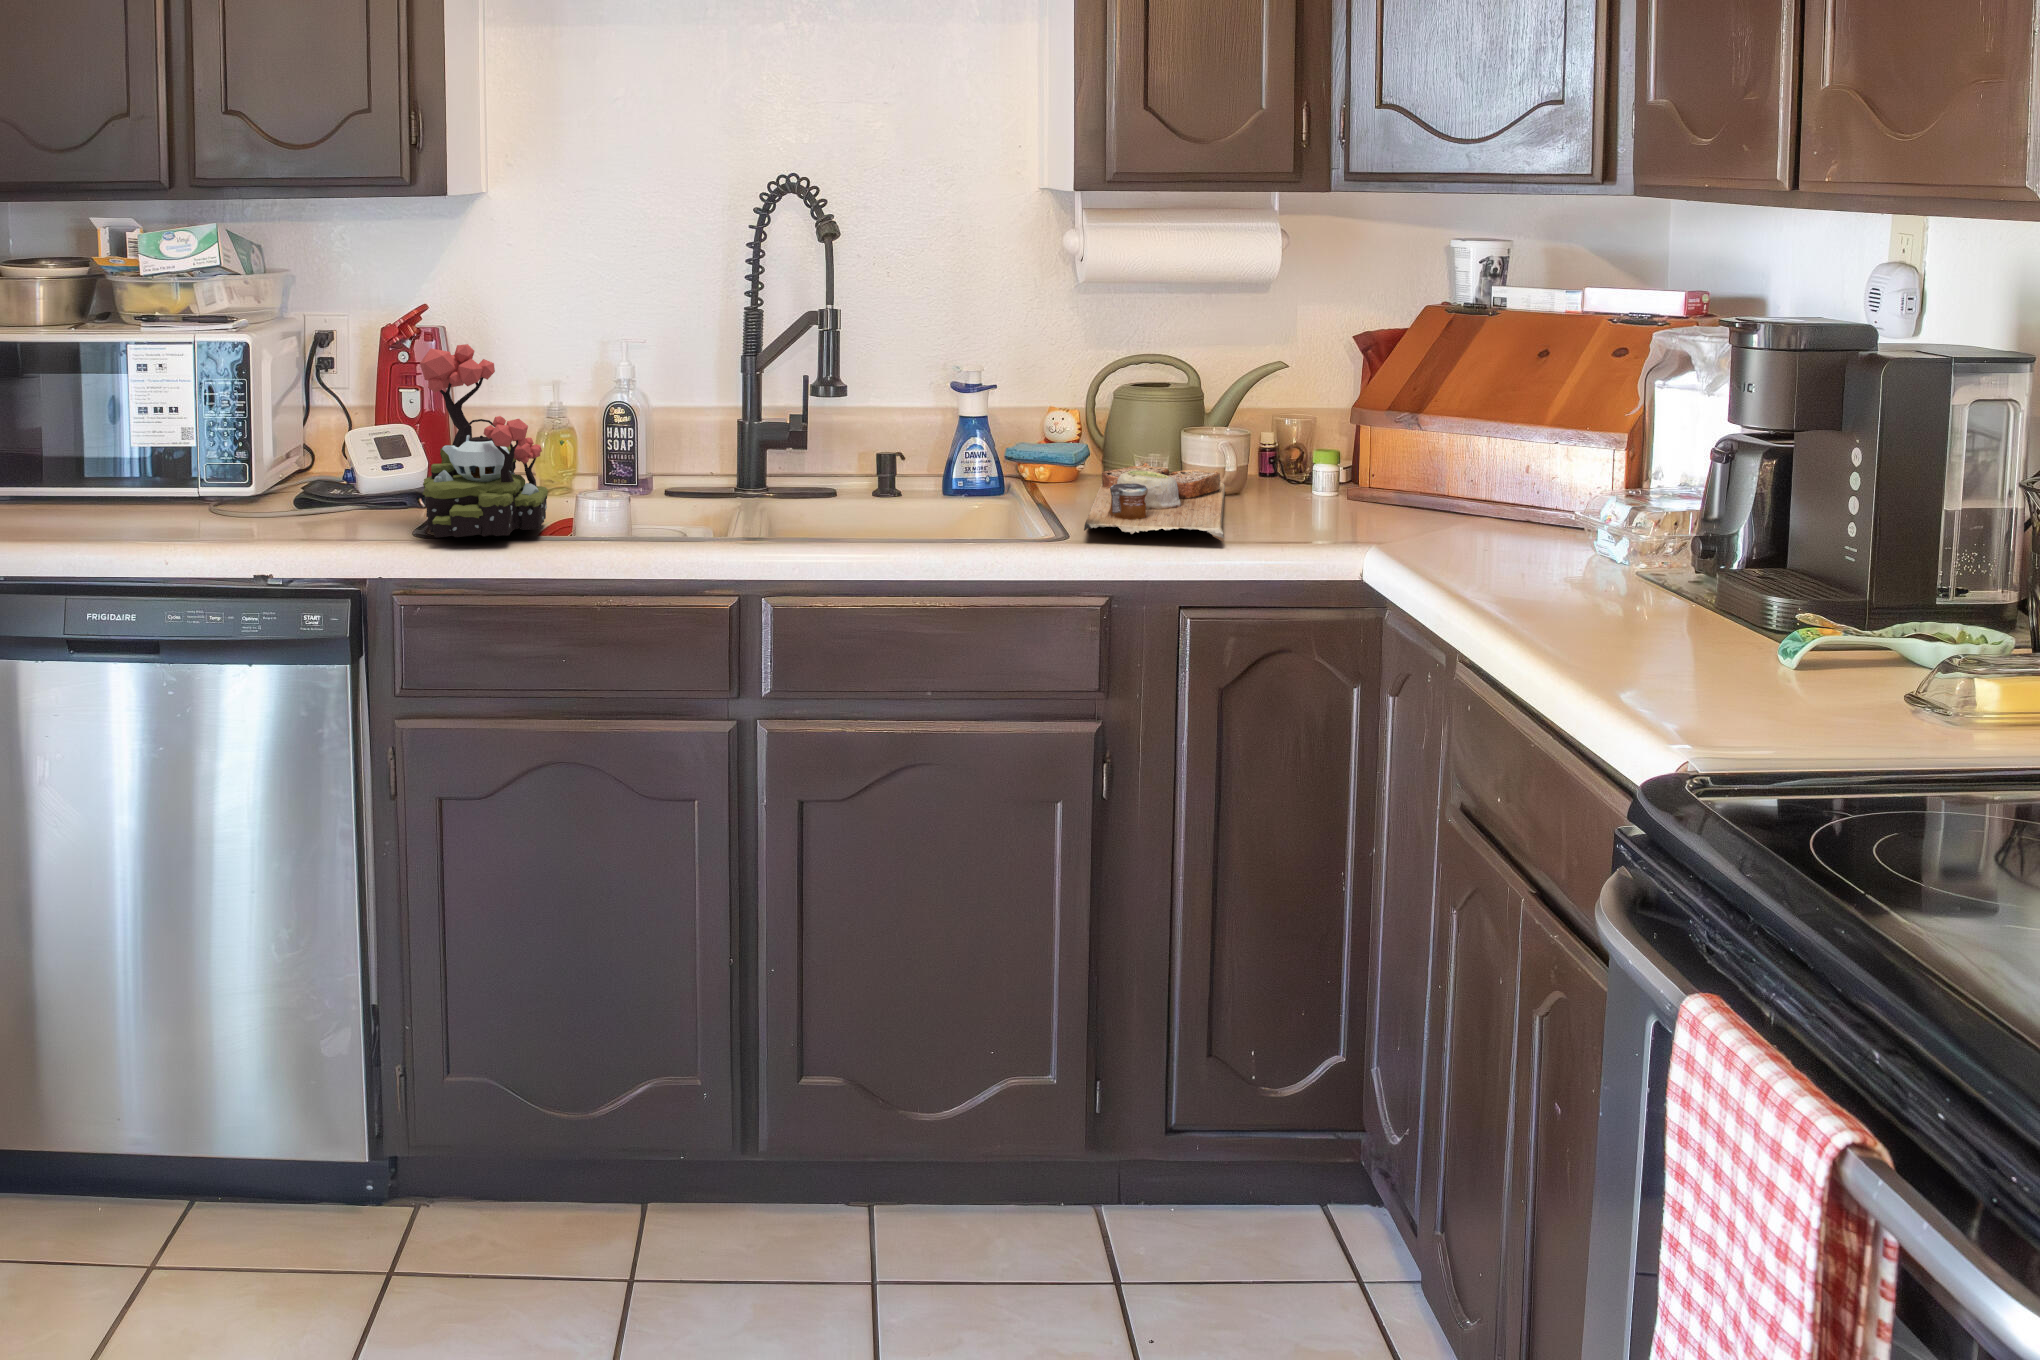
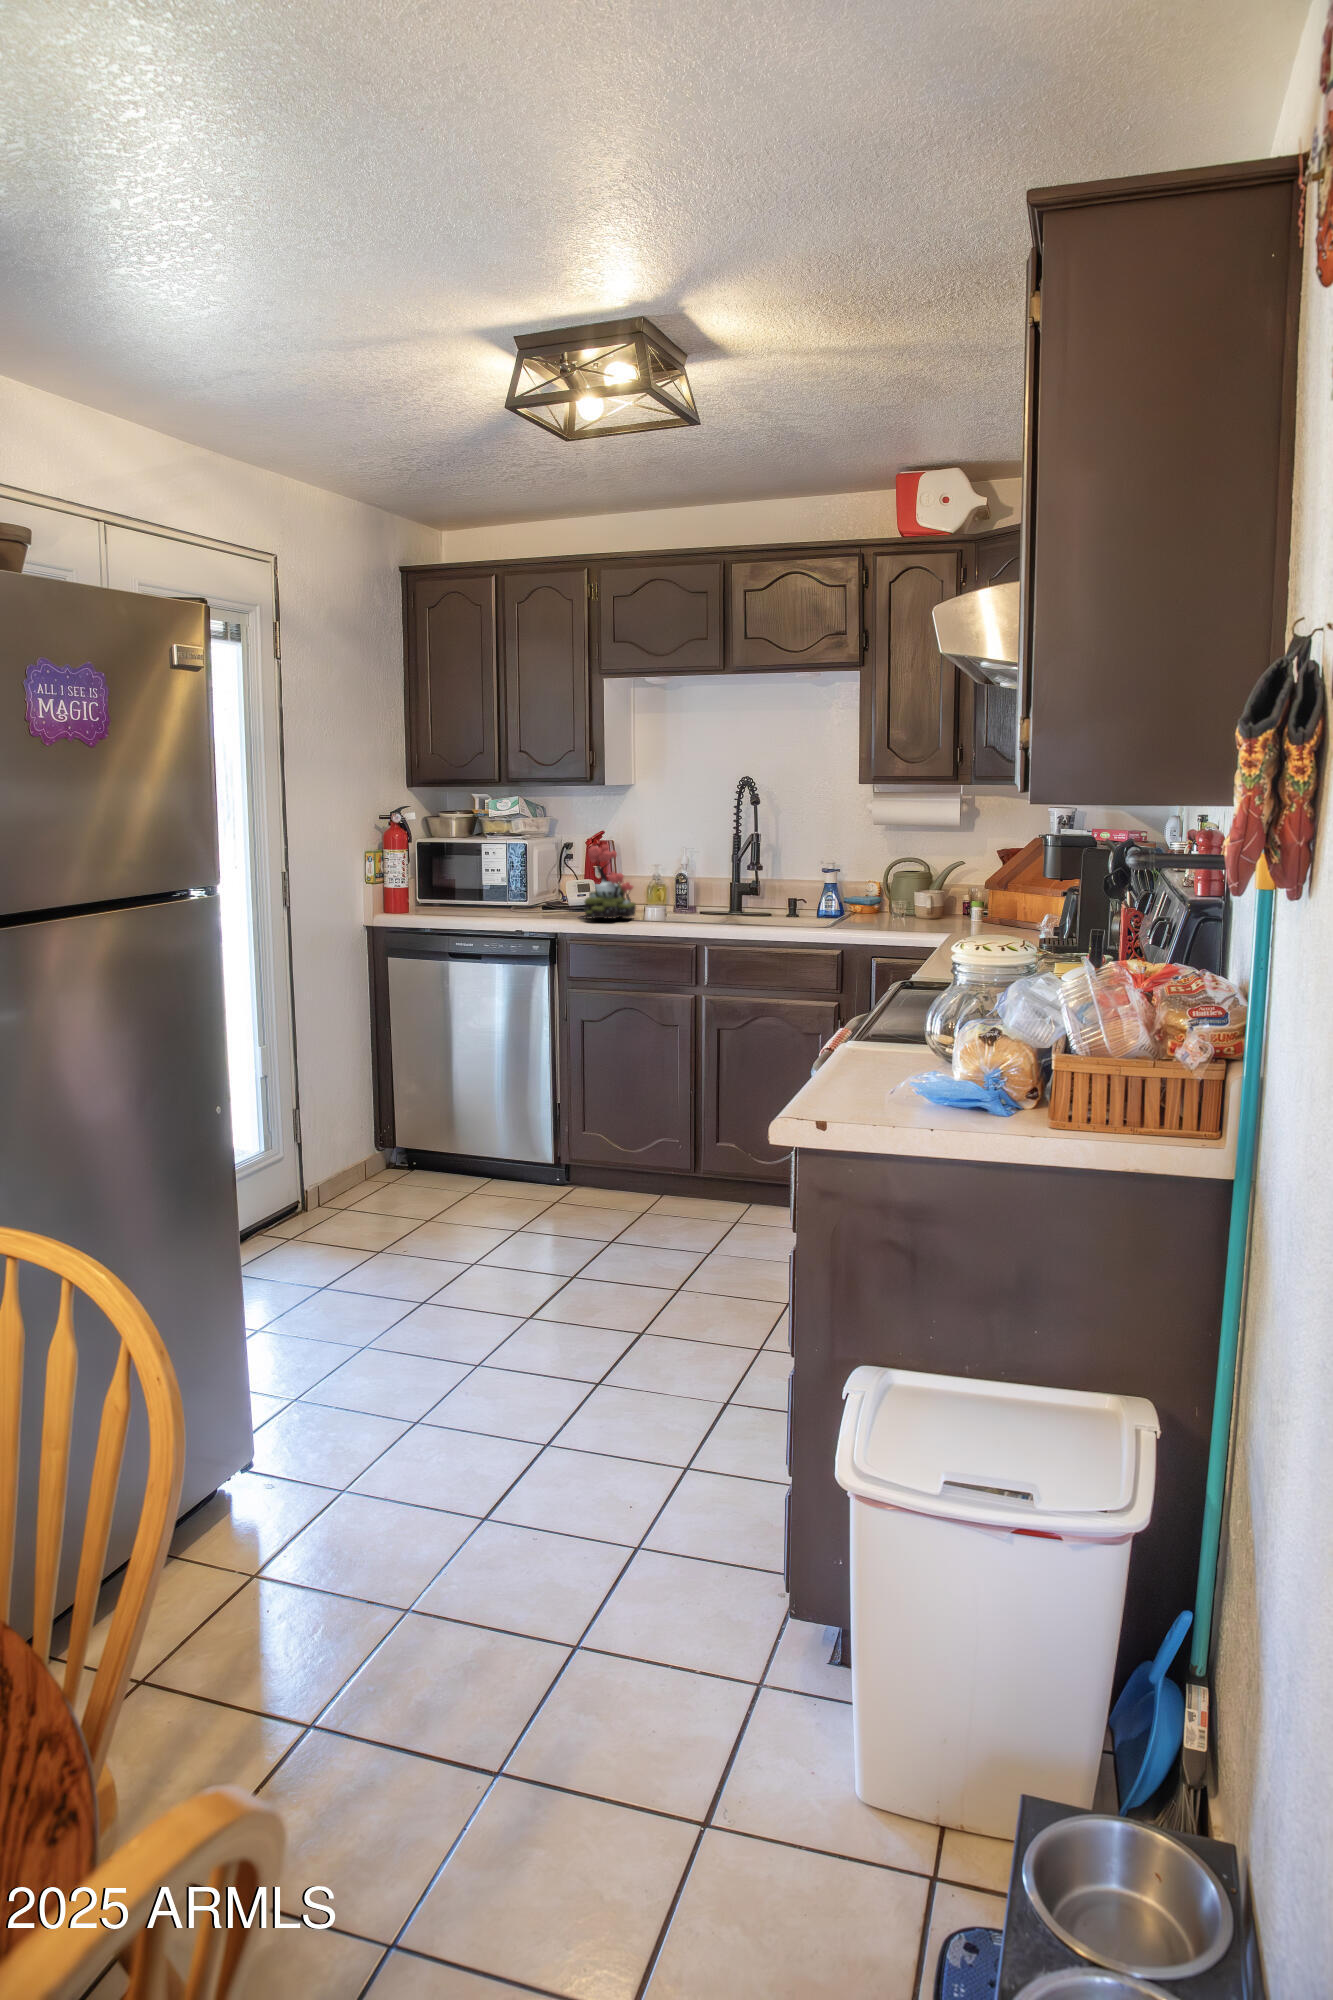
cutting board: present [1084,463,1225,541] -> none [845,903,931,929]

